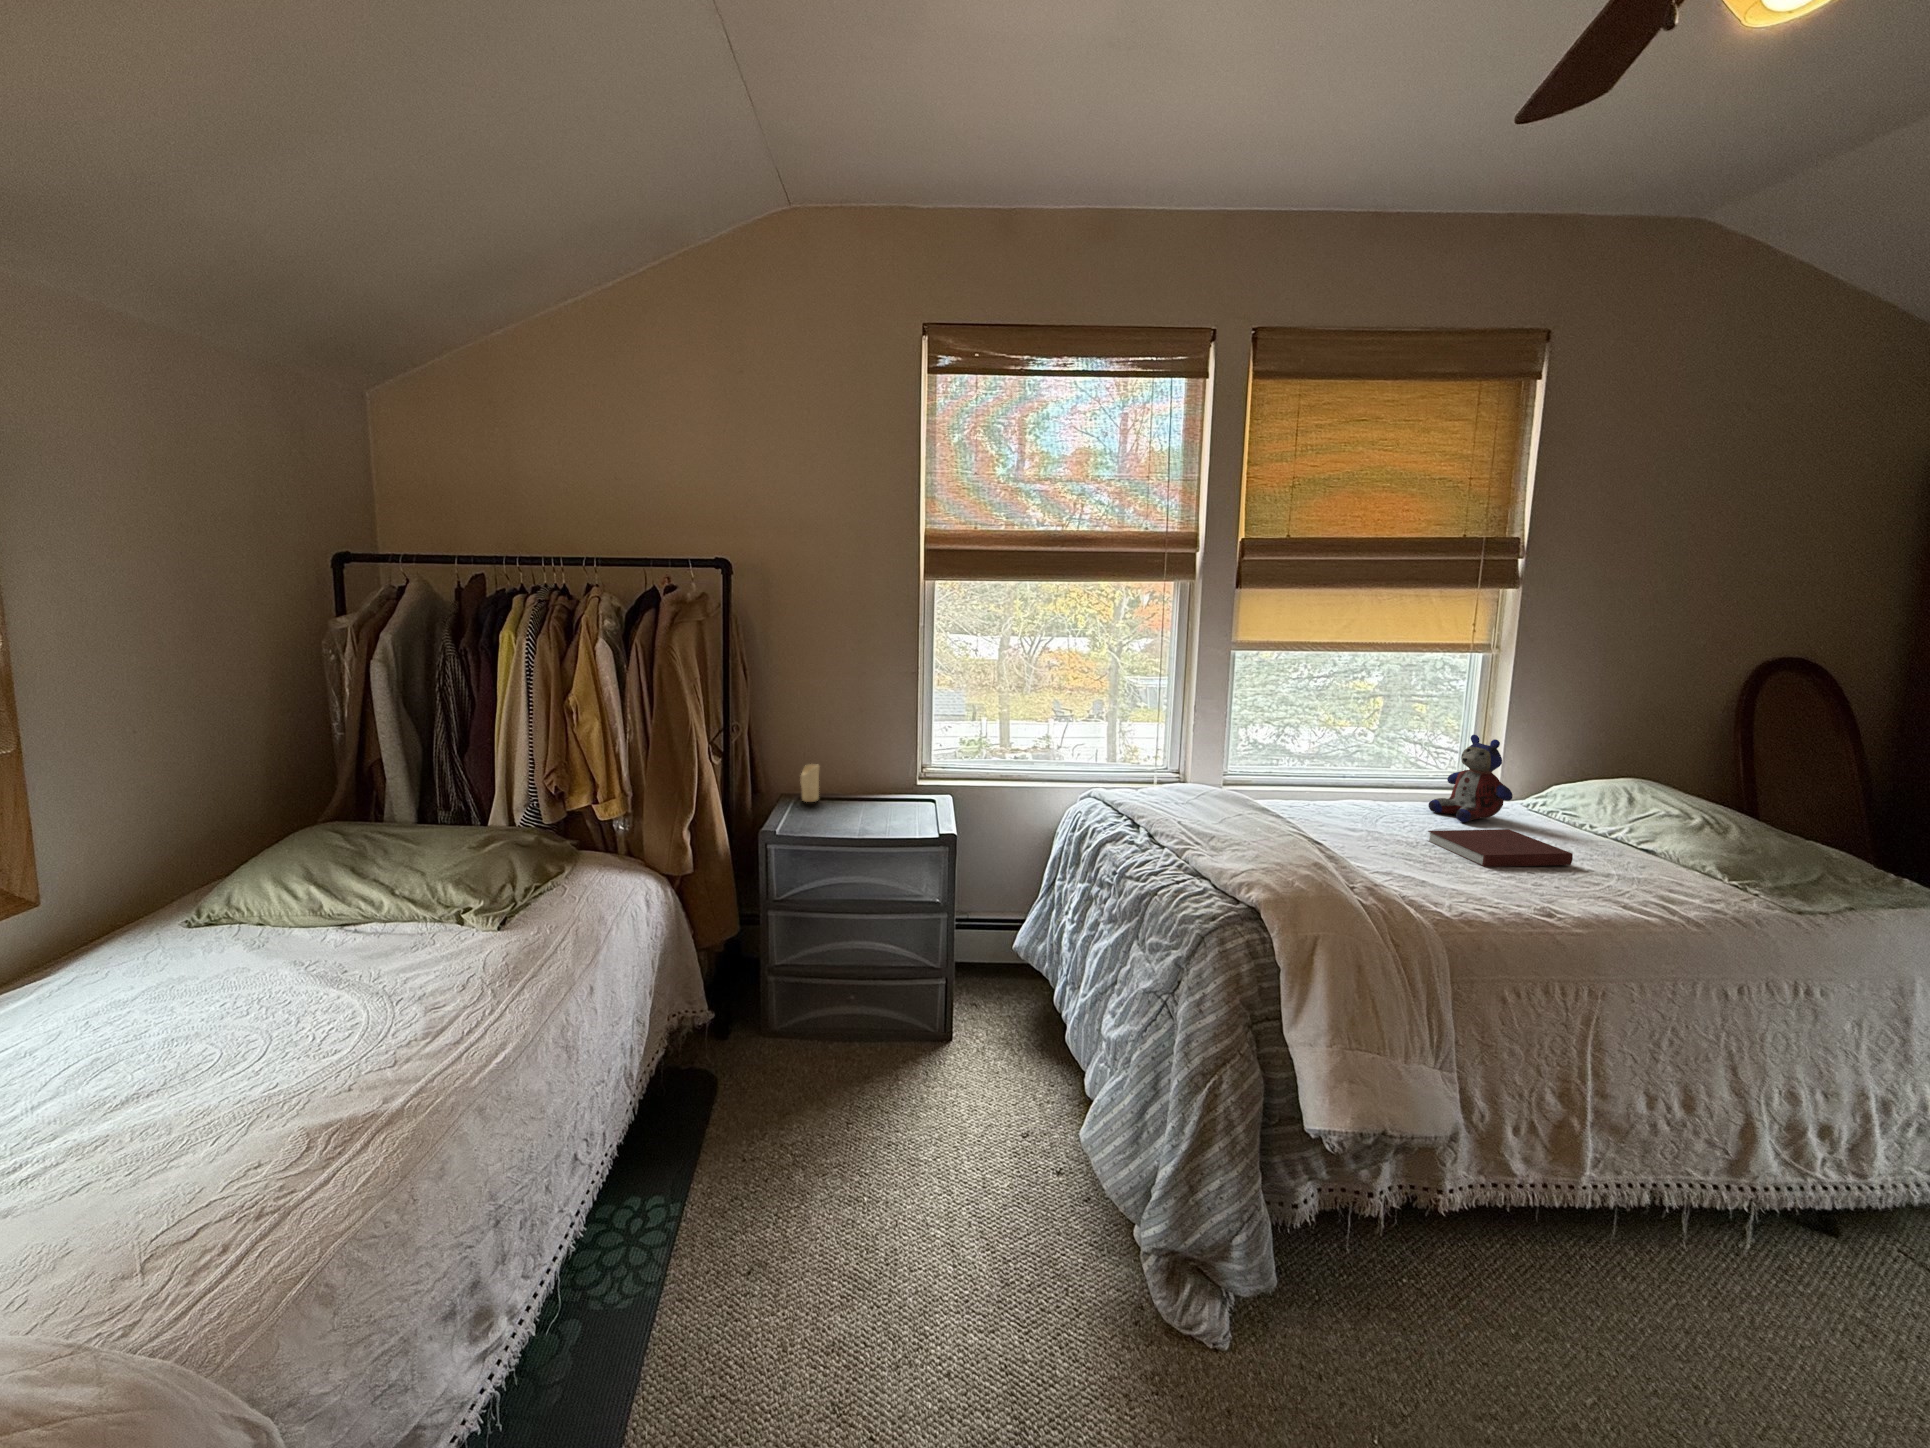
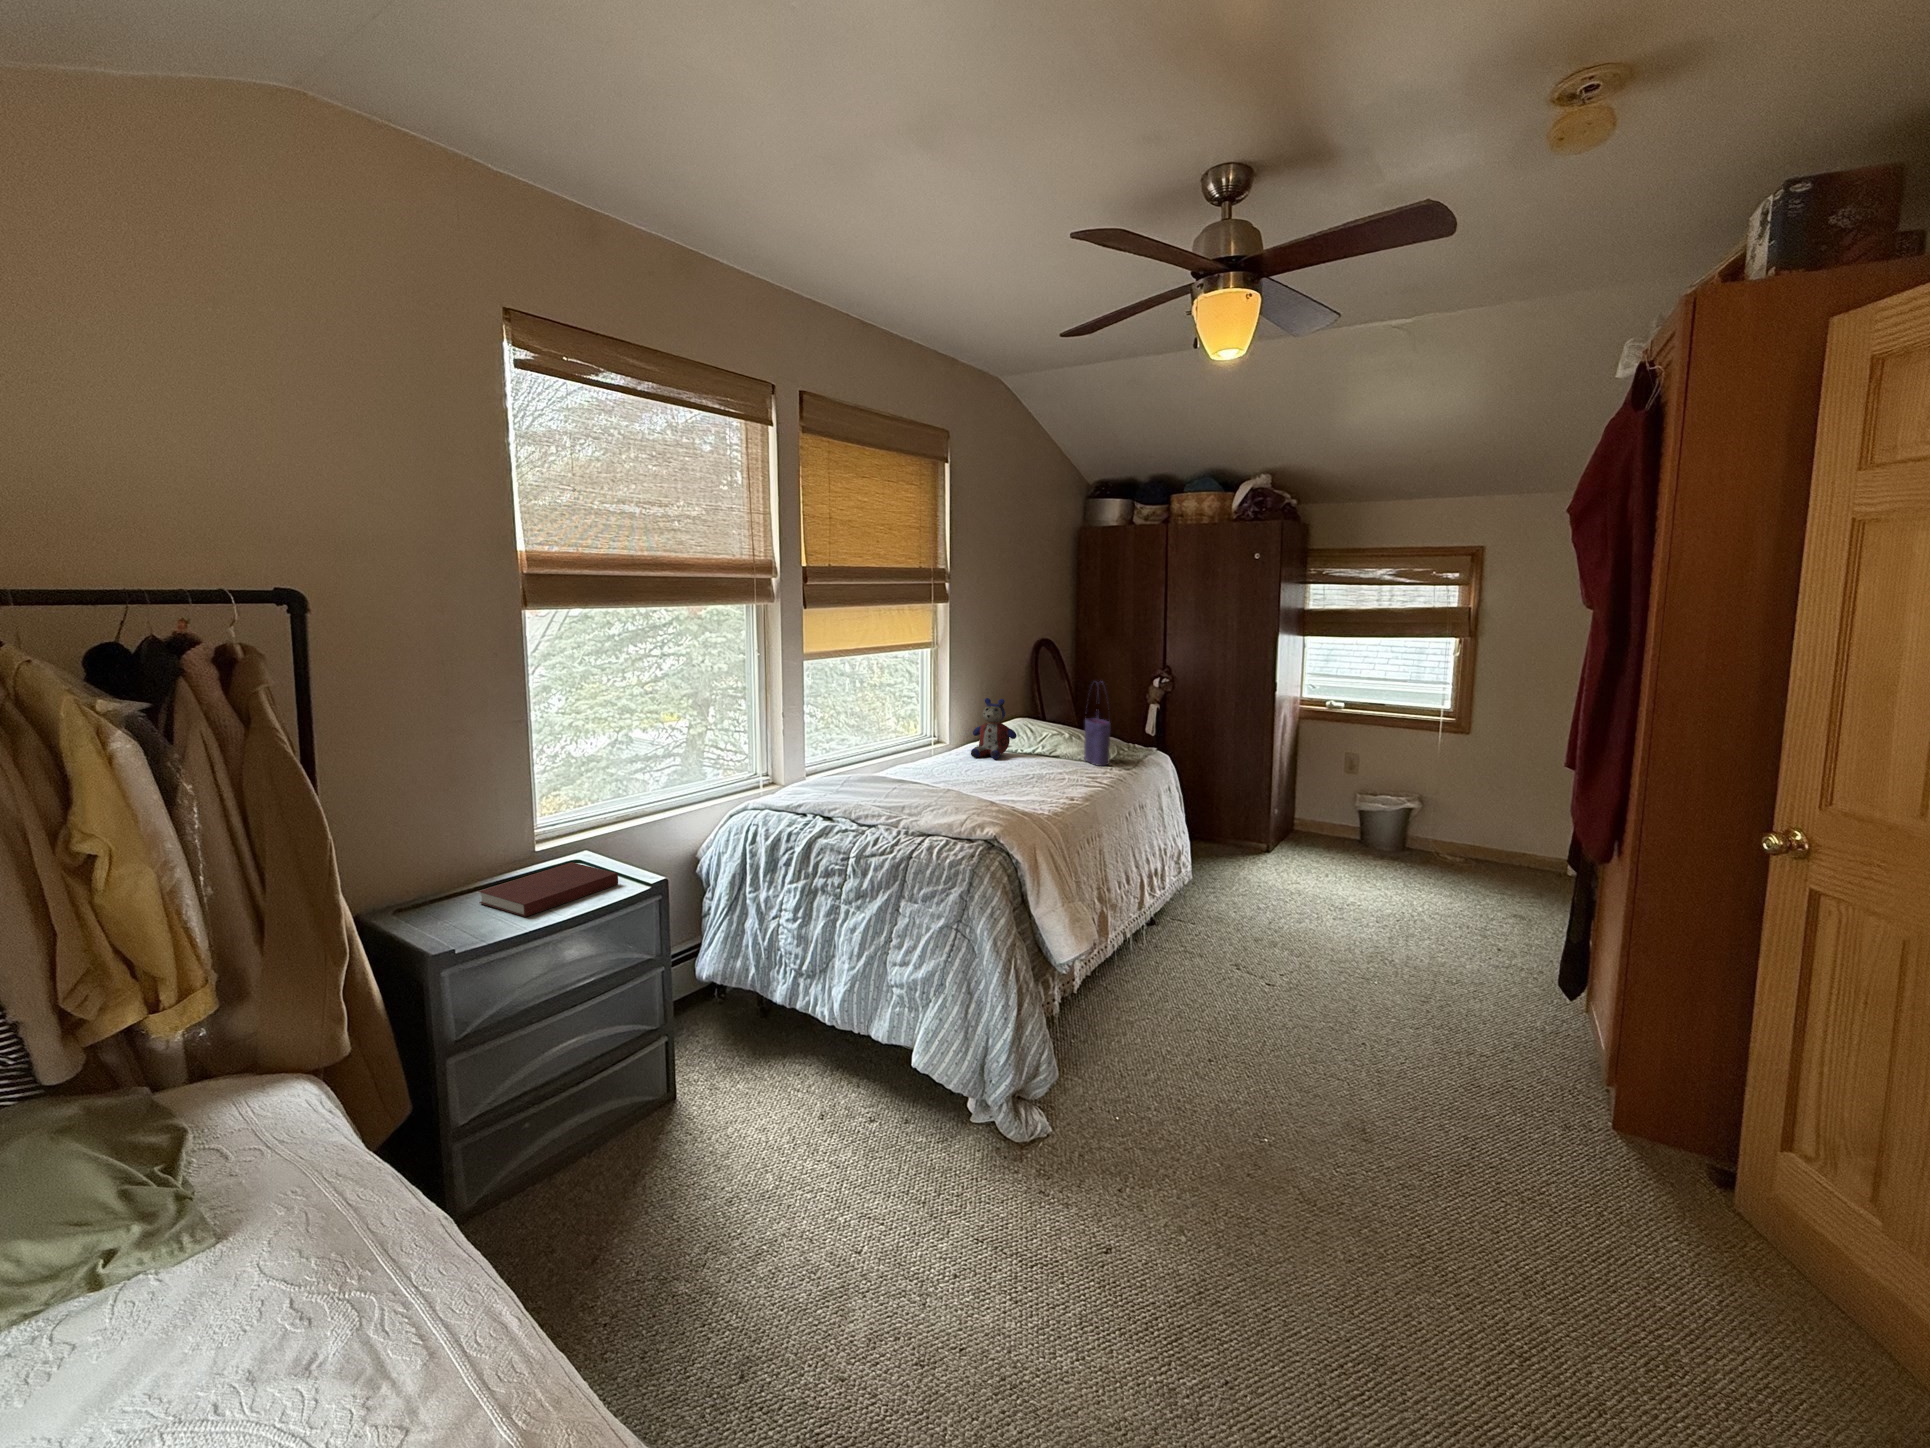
tote bag: none [1634,738,1688,883] -> present [1084,682,1111,766]
candle: present [801,764,819,802] -> none [422,855,453,908]
notebook: present [1428,829,1573,867] -> present [478,862,618,917]

